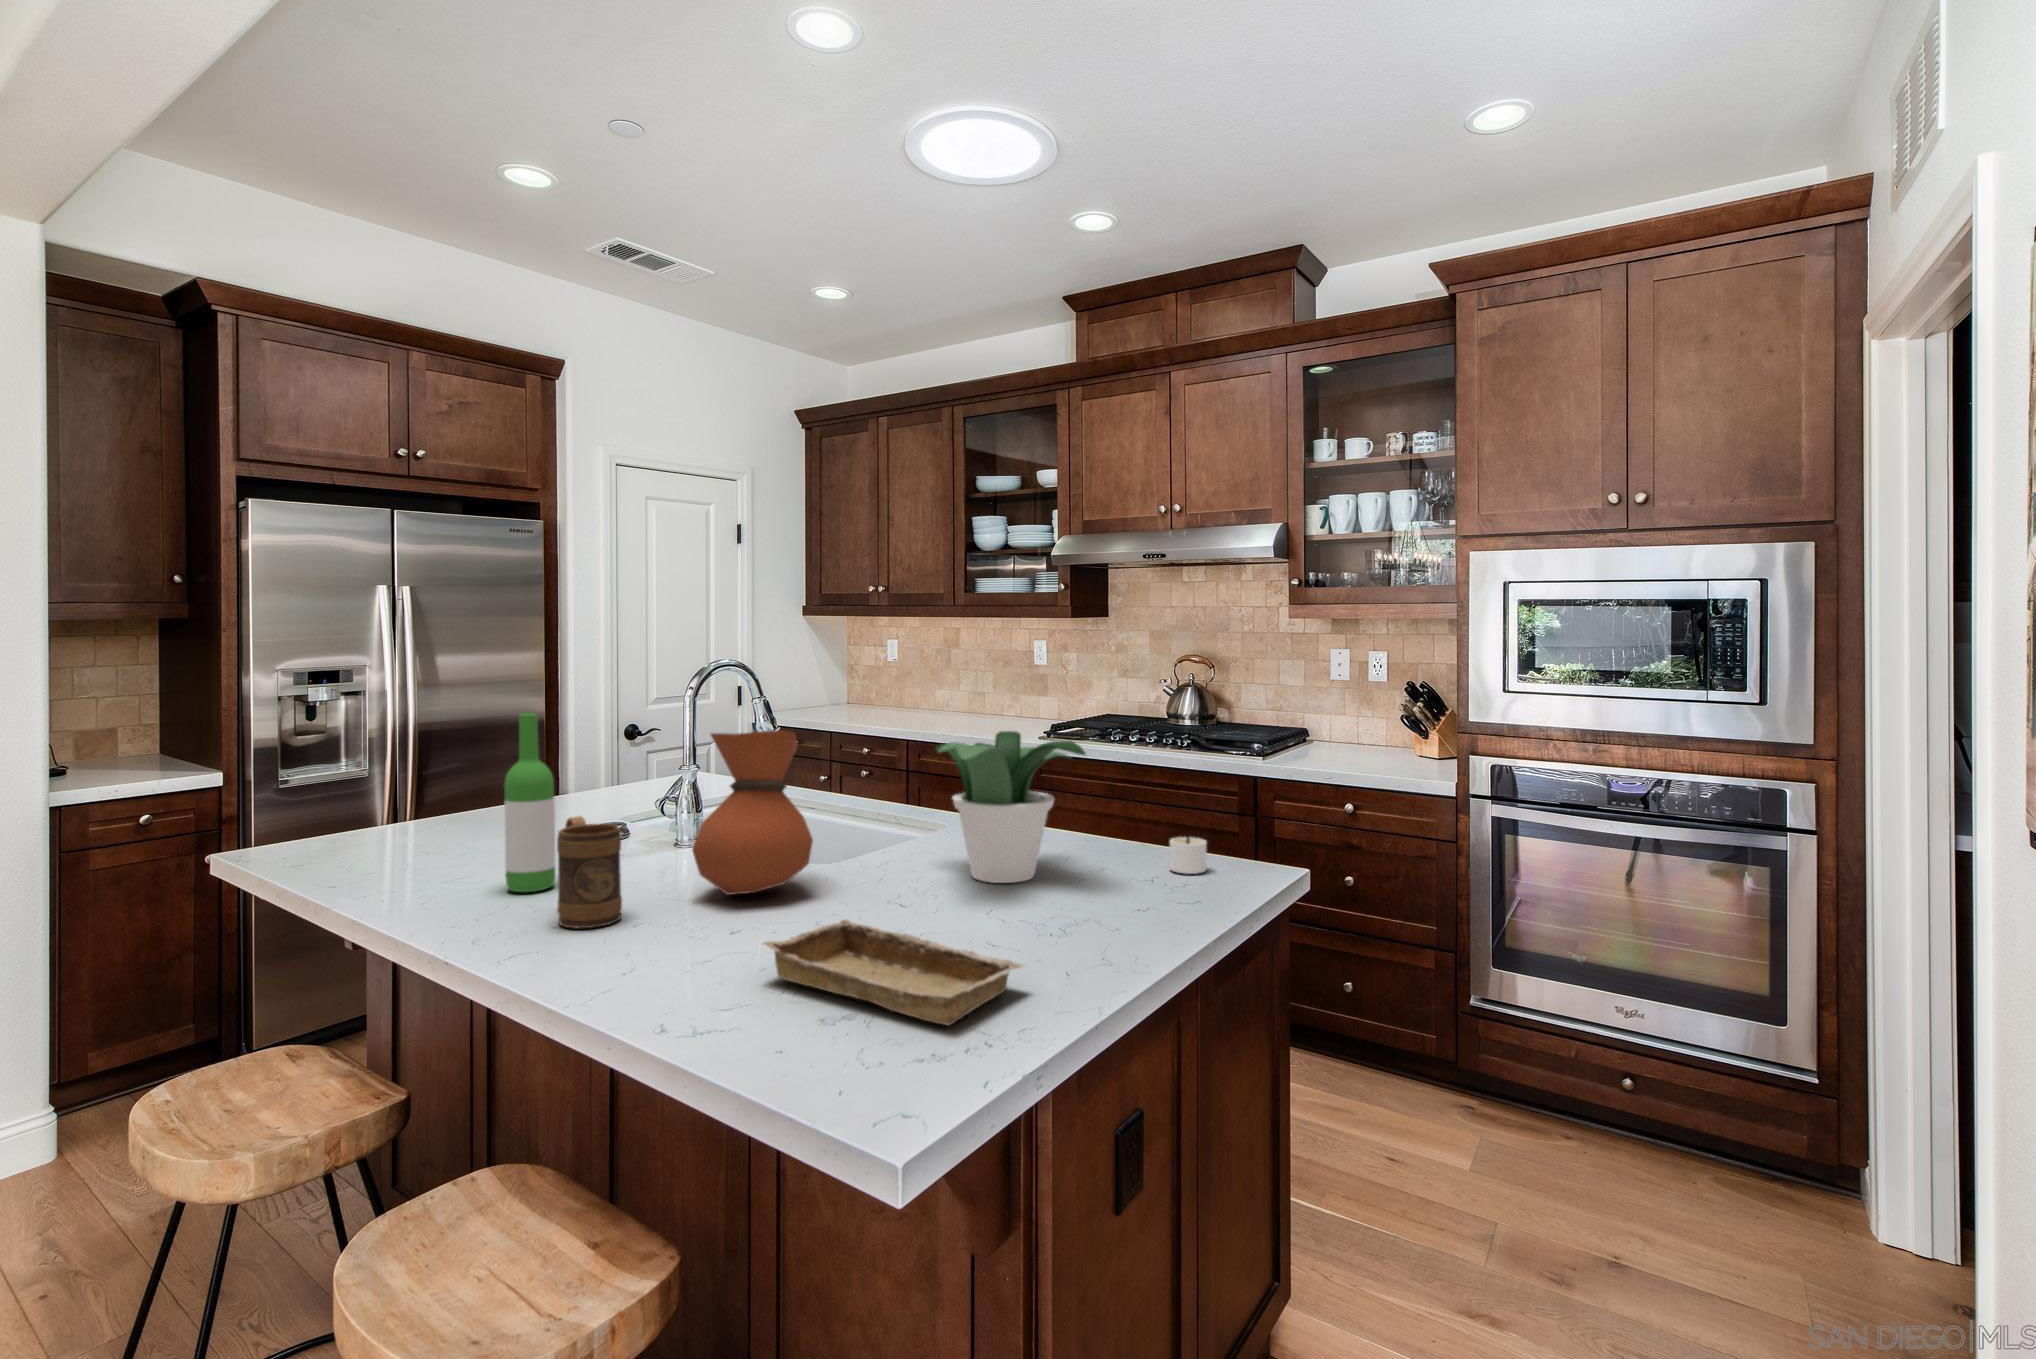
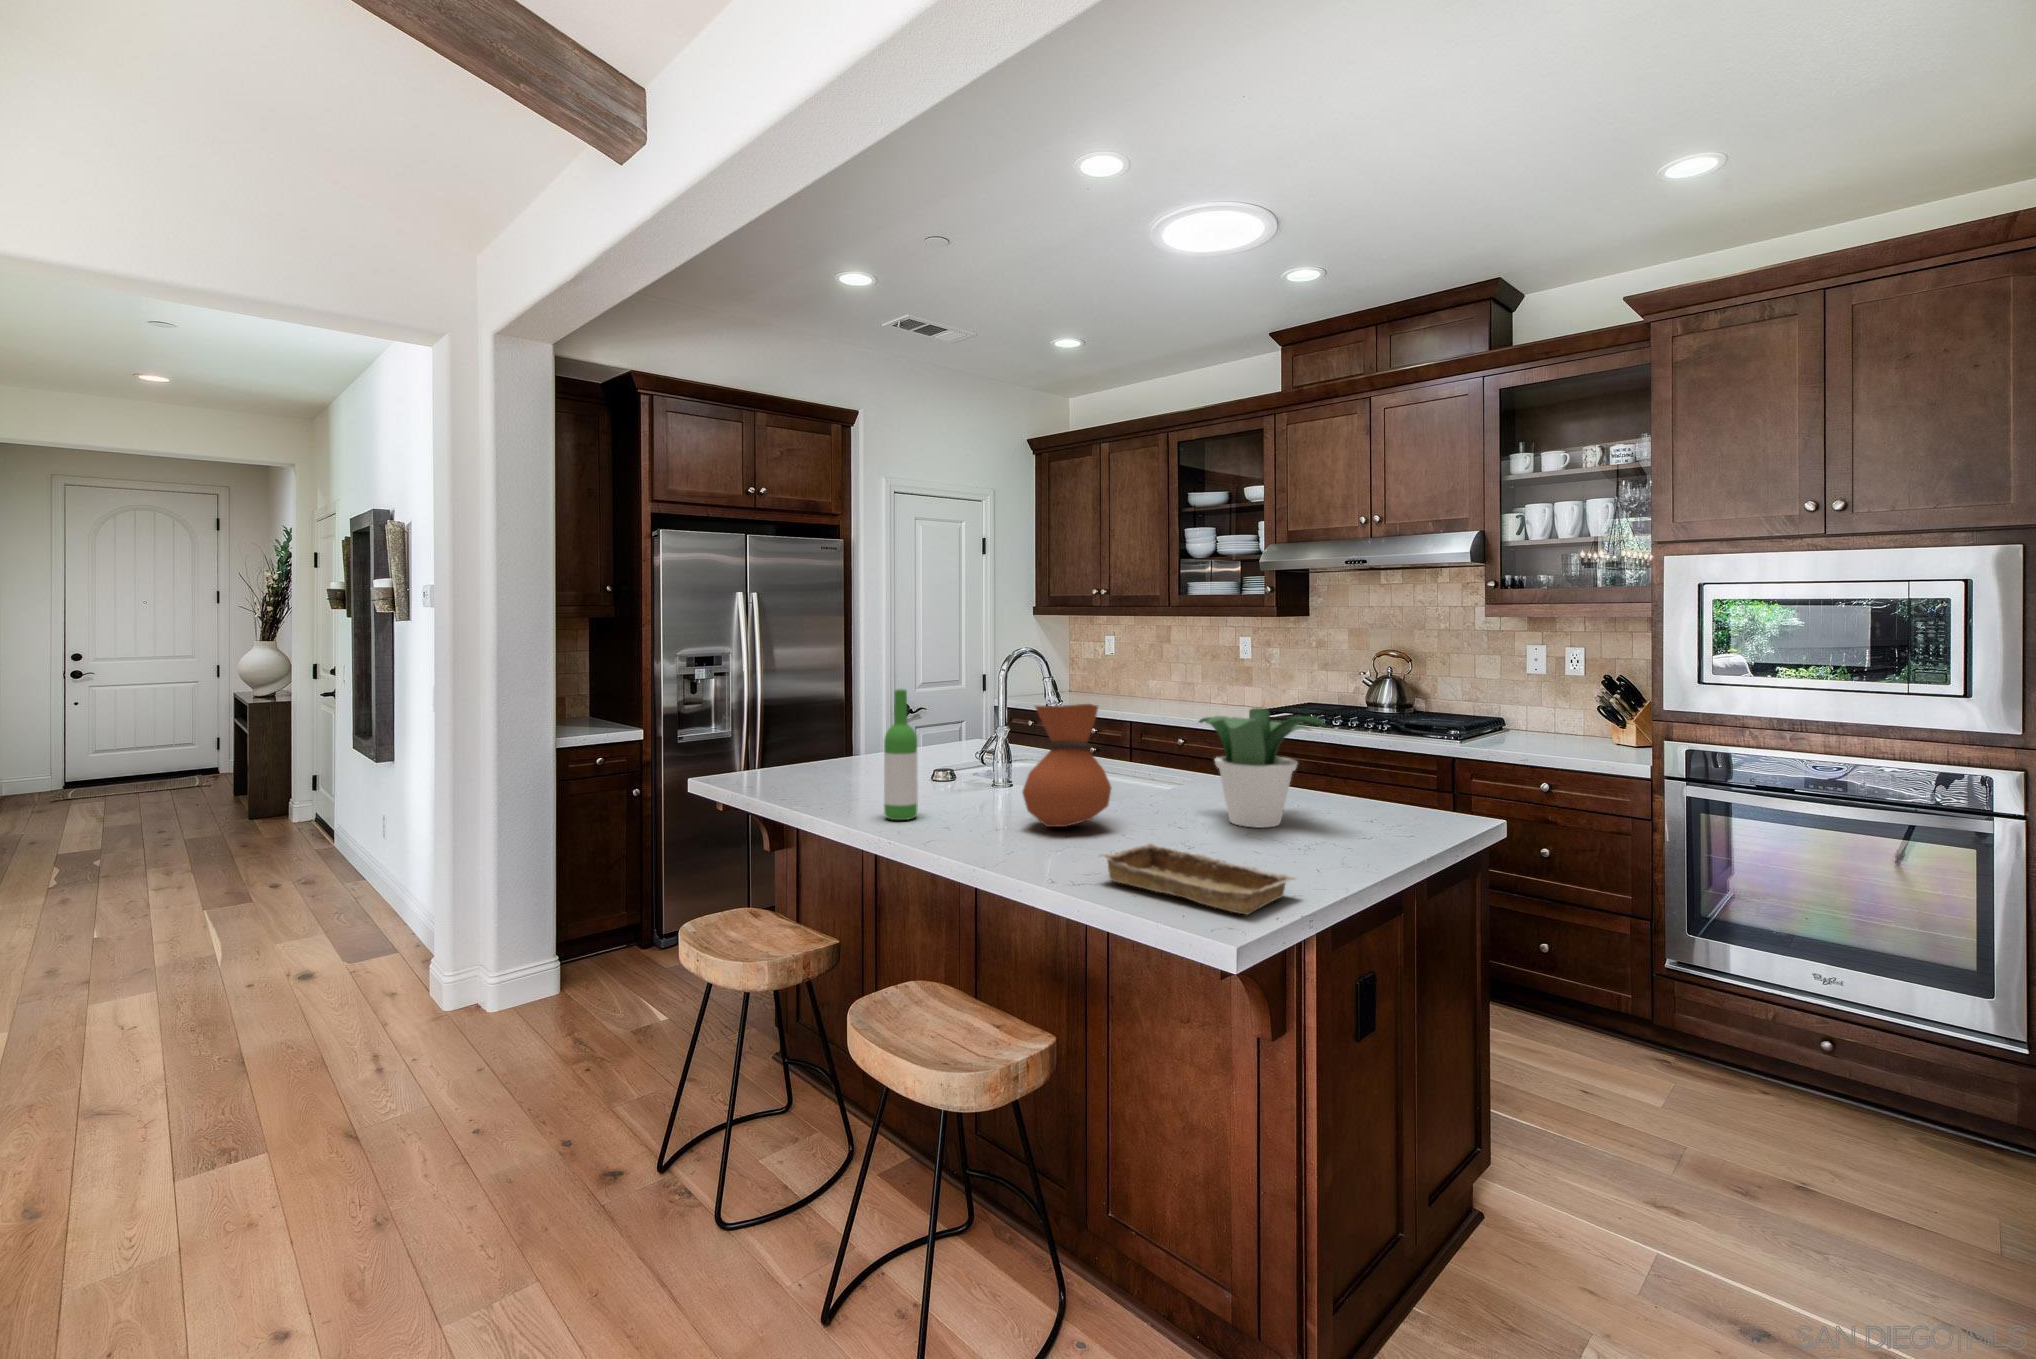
mug: present [557,816,622,928] -> none [933,764,977,844]
candle: present [1169,837,1207,874] -> none [1393,796,1441,827]

